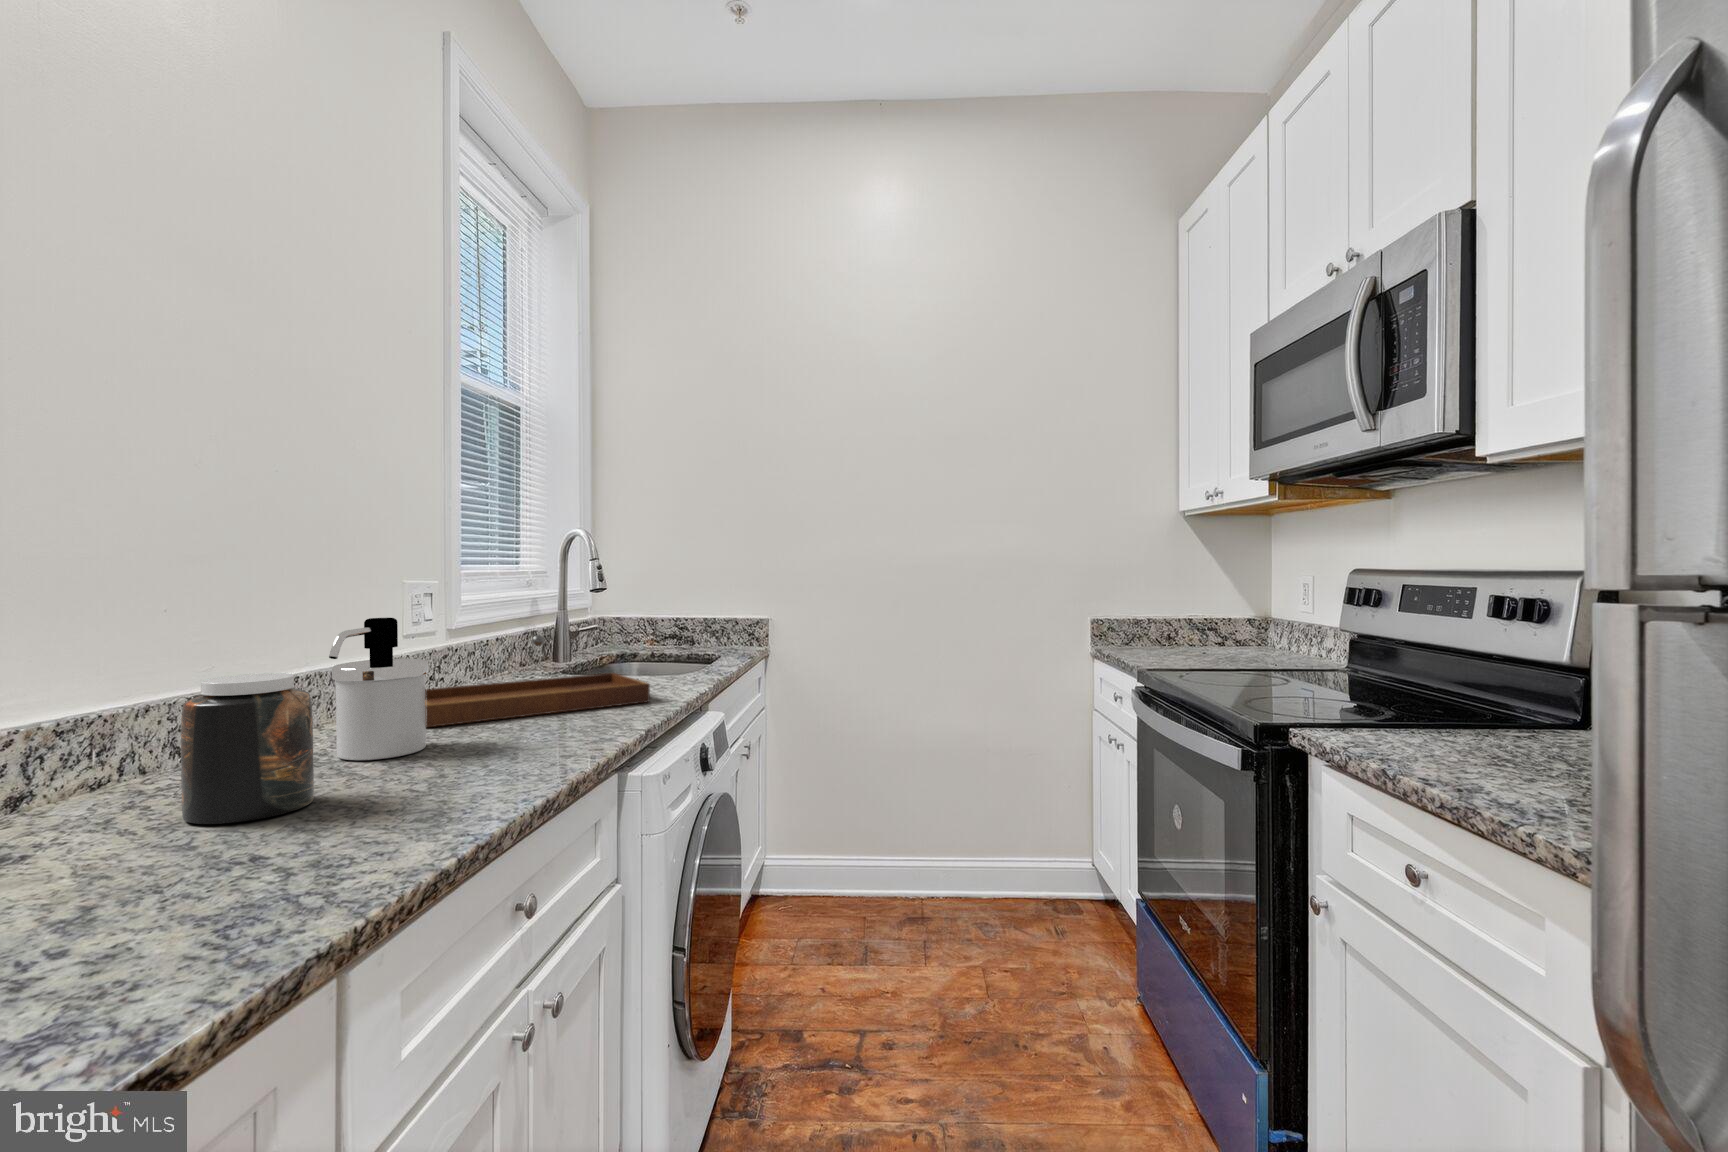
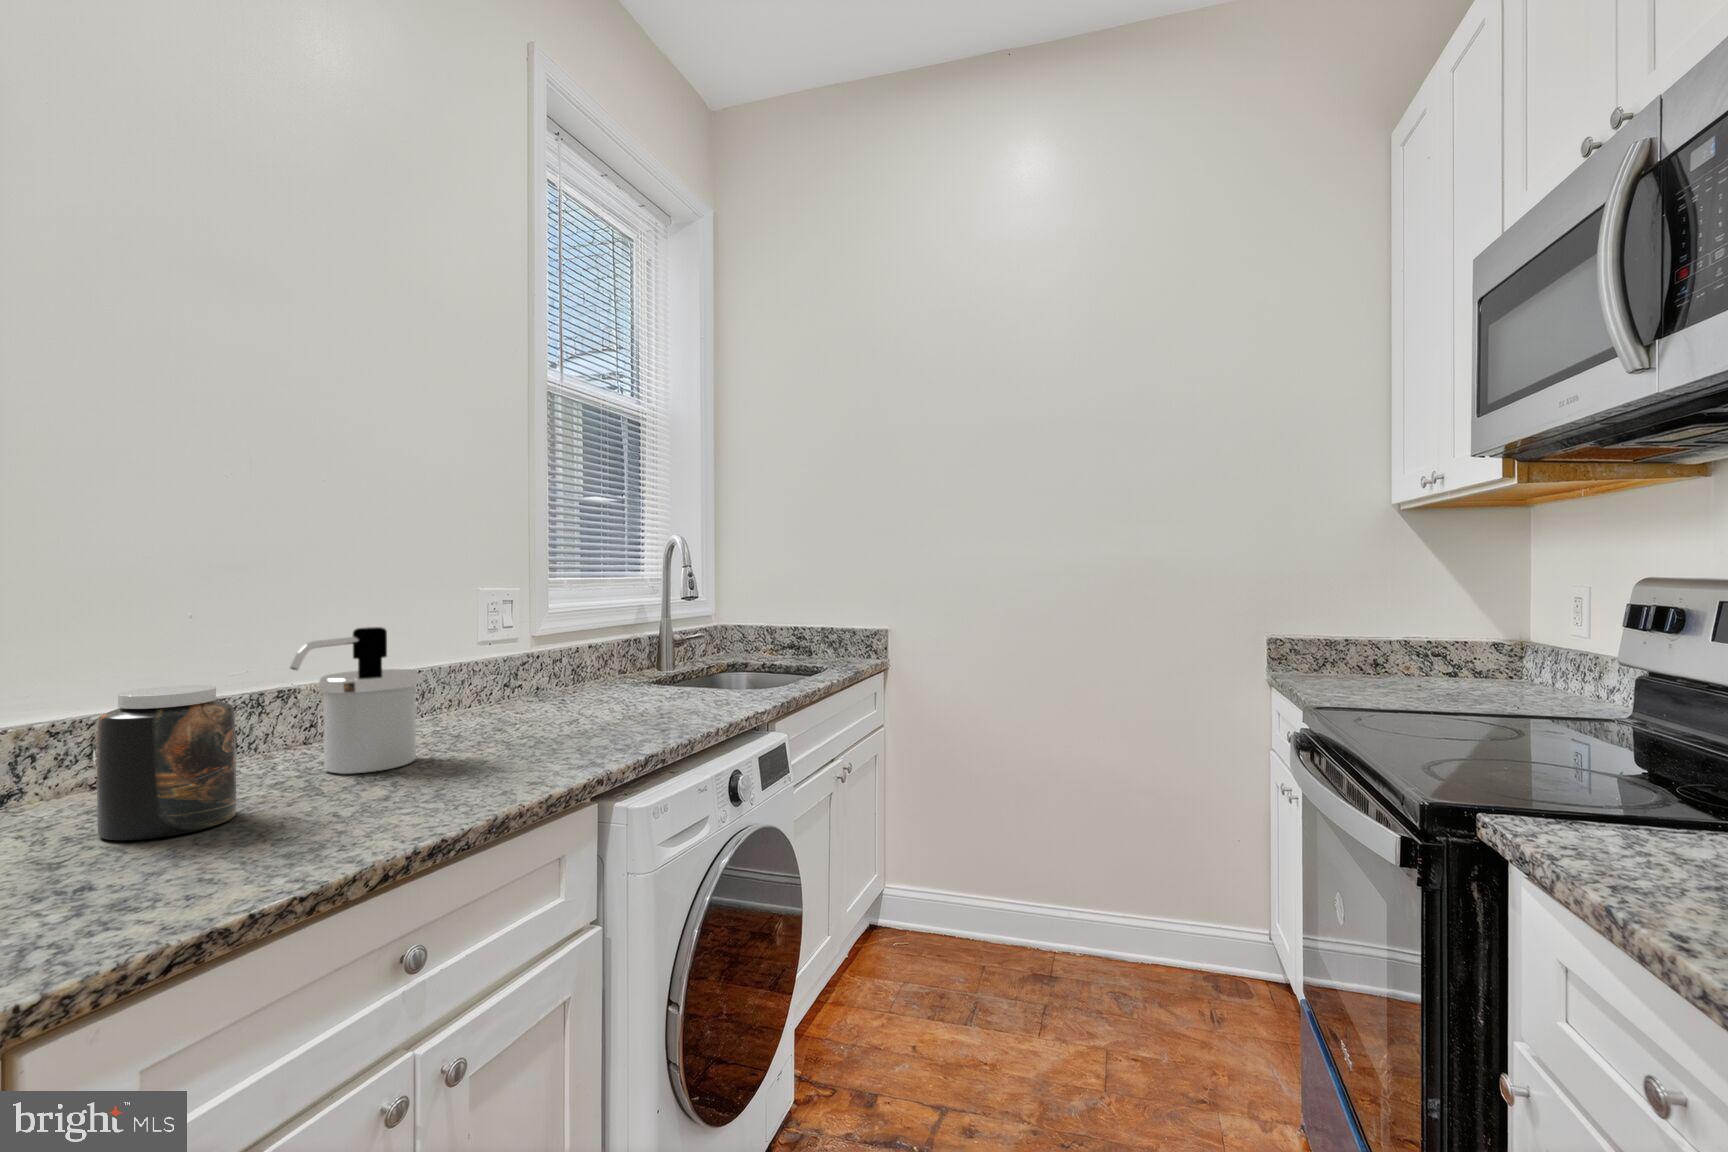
tray: present [426,635,650,727] -> none [444,645,685,739]

